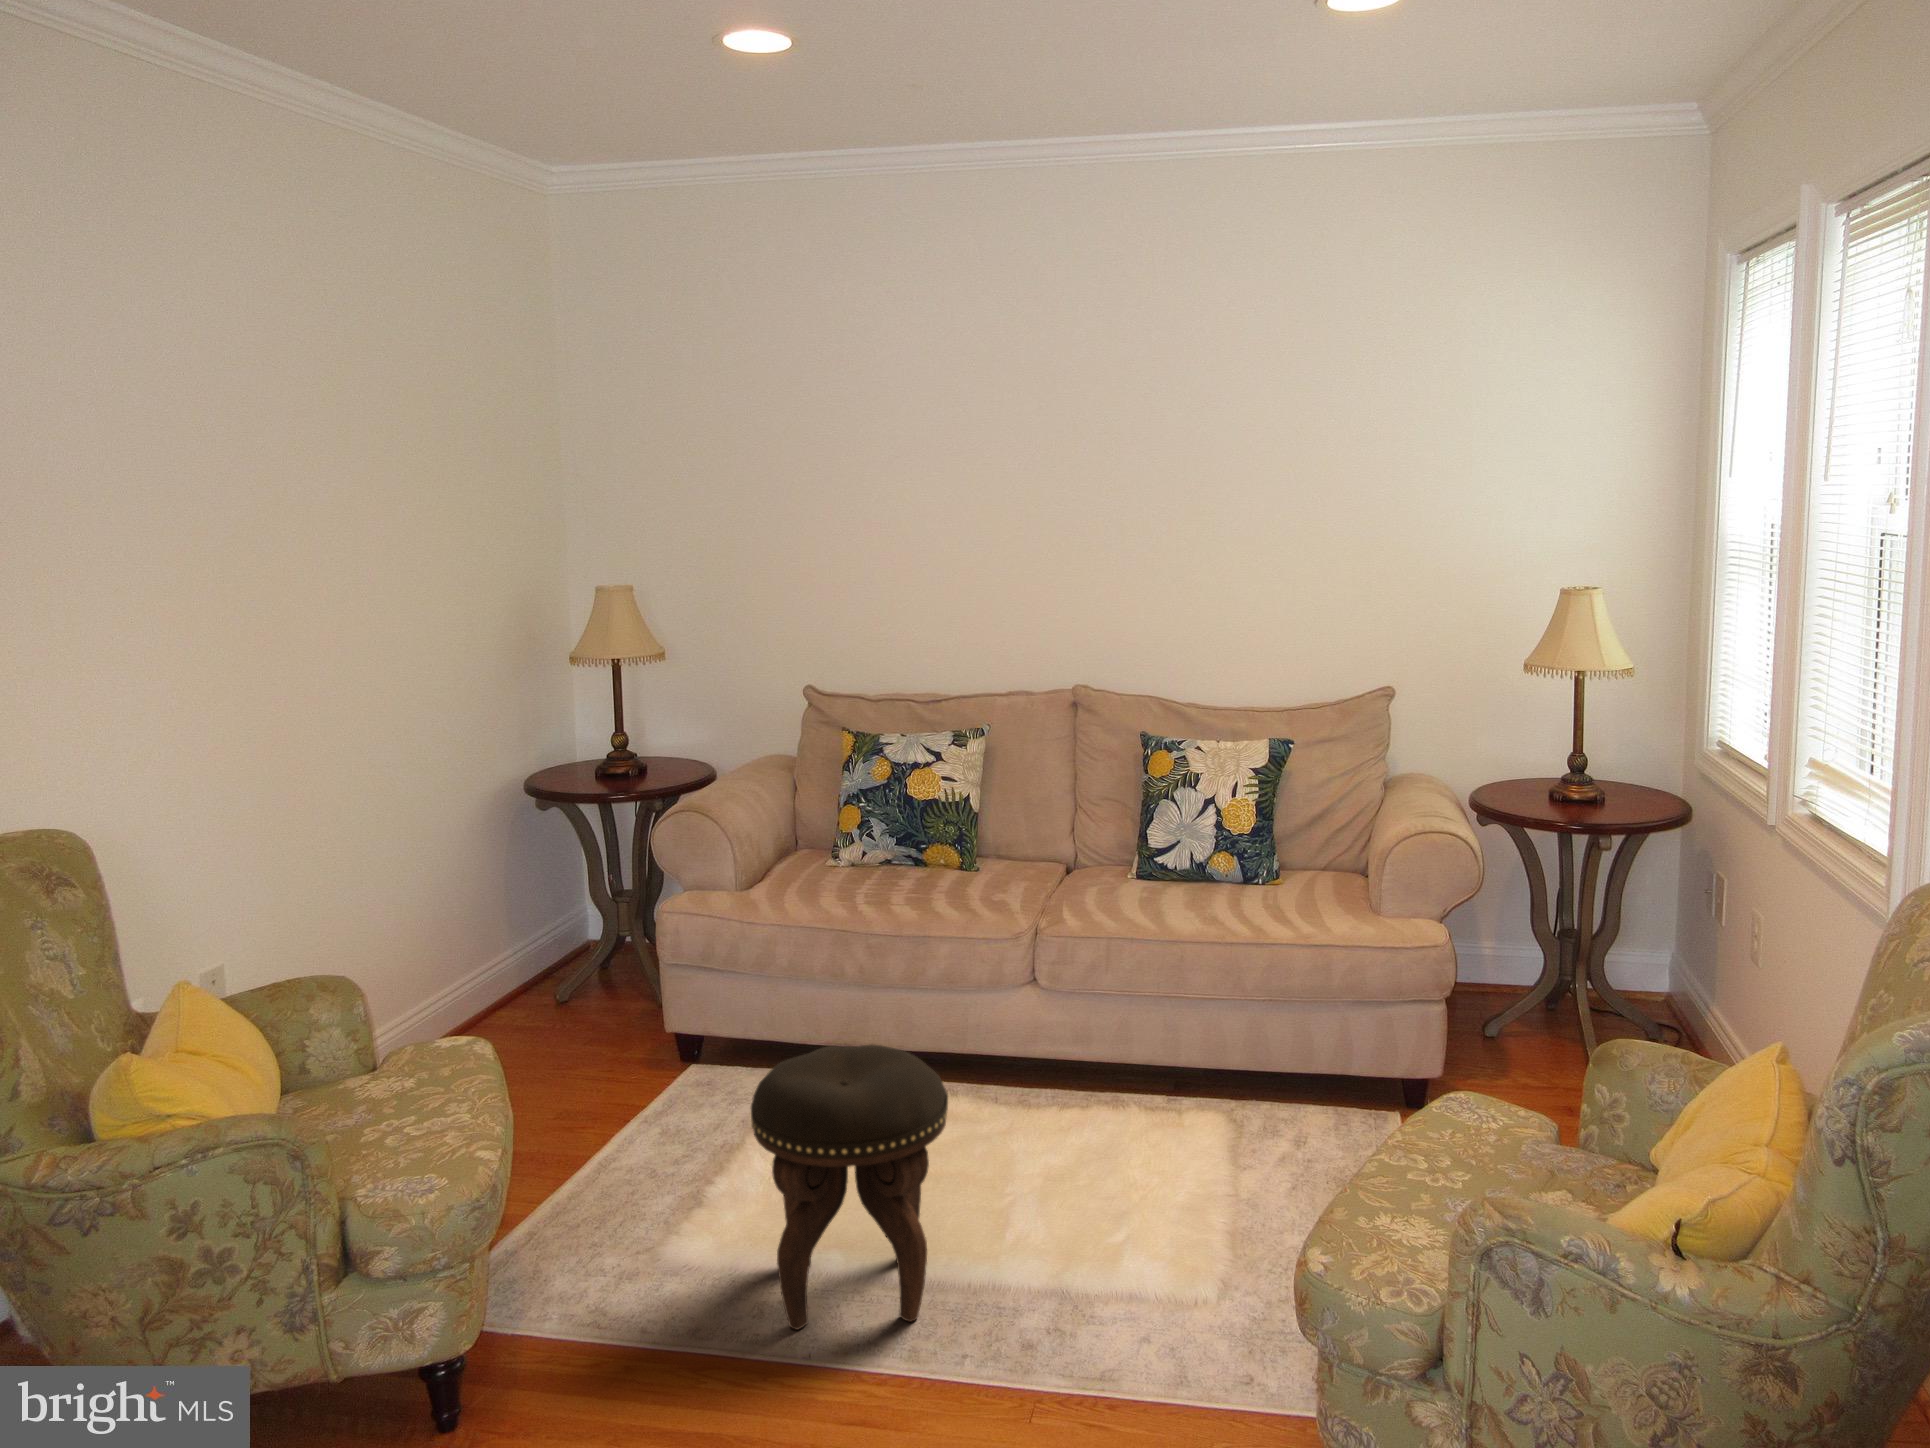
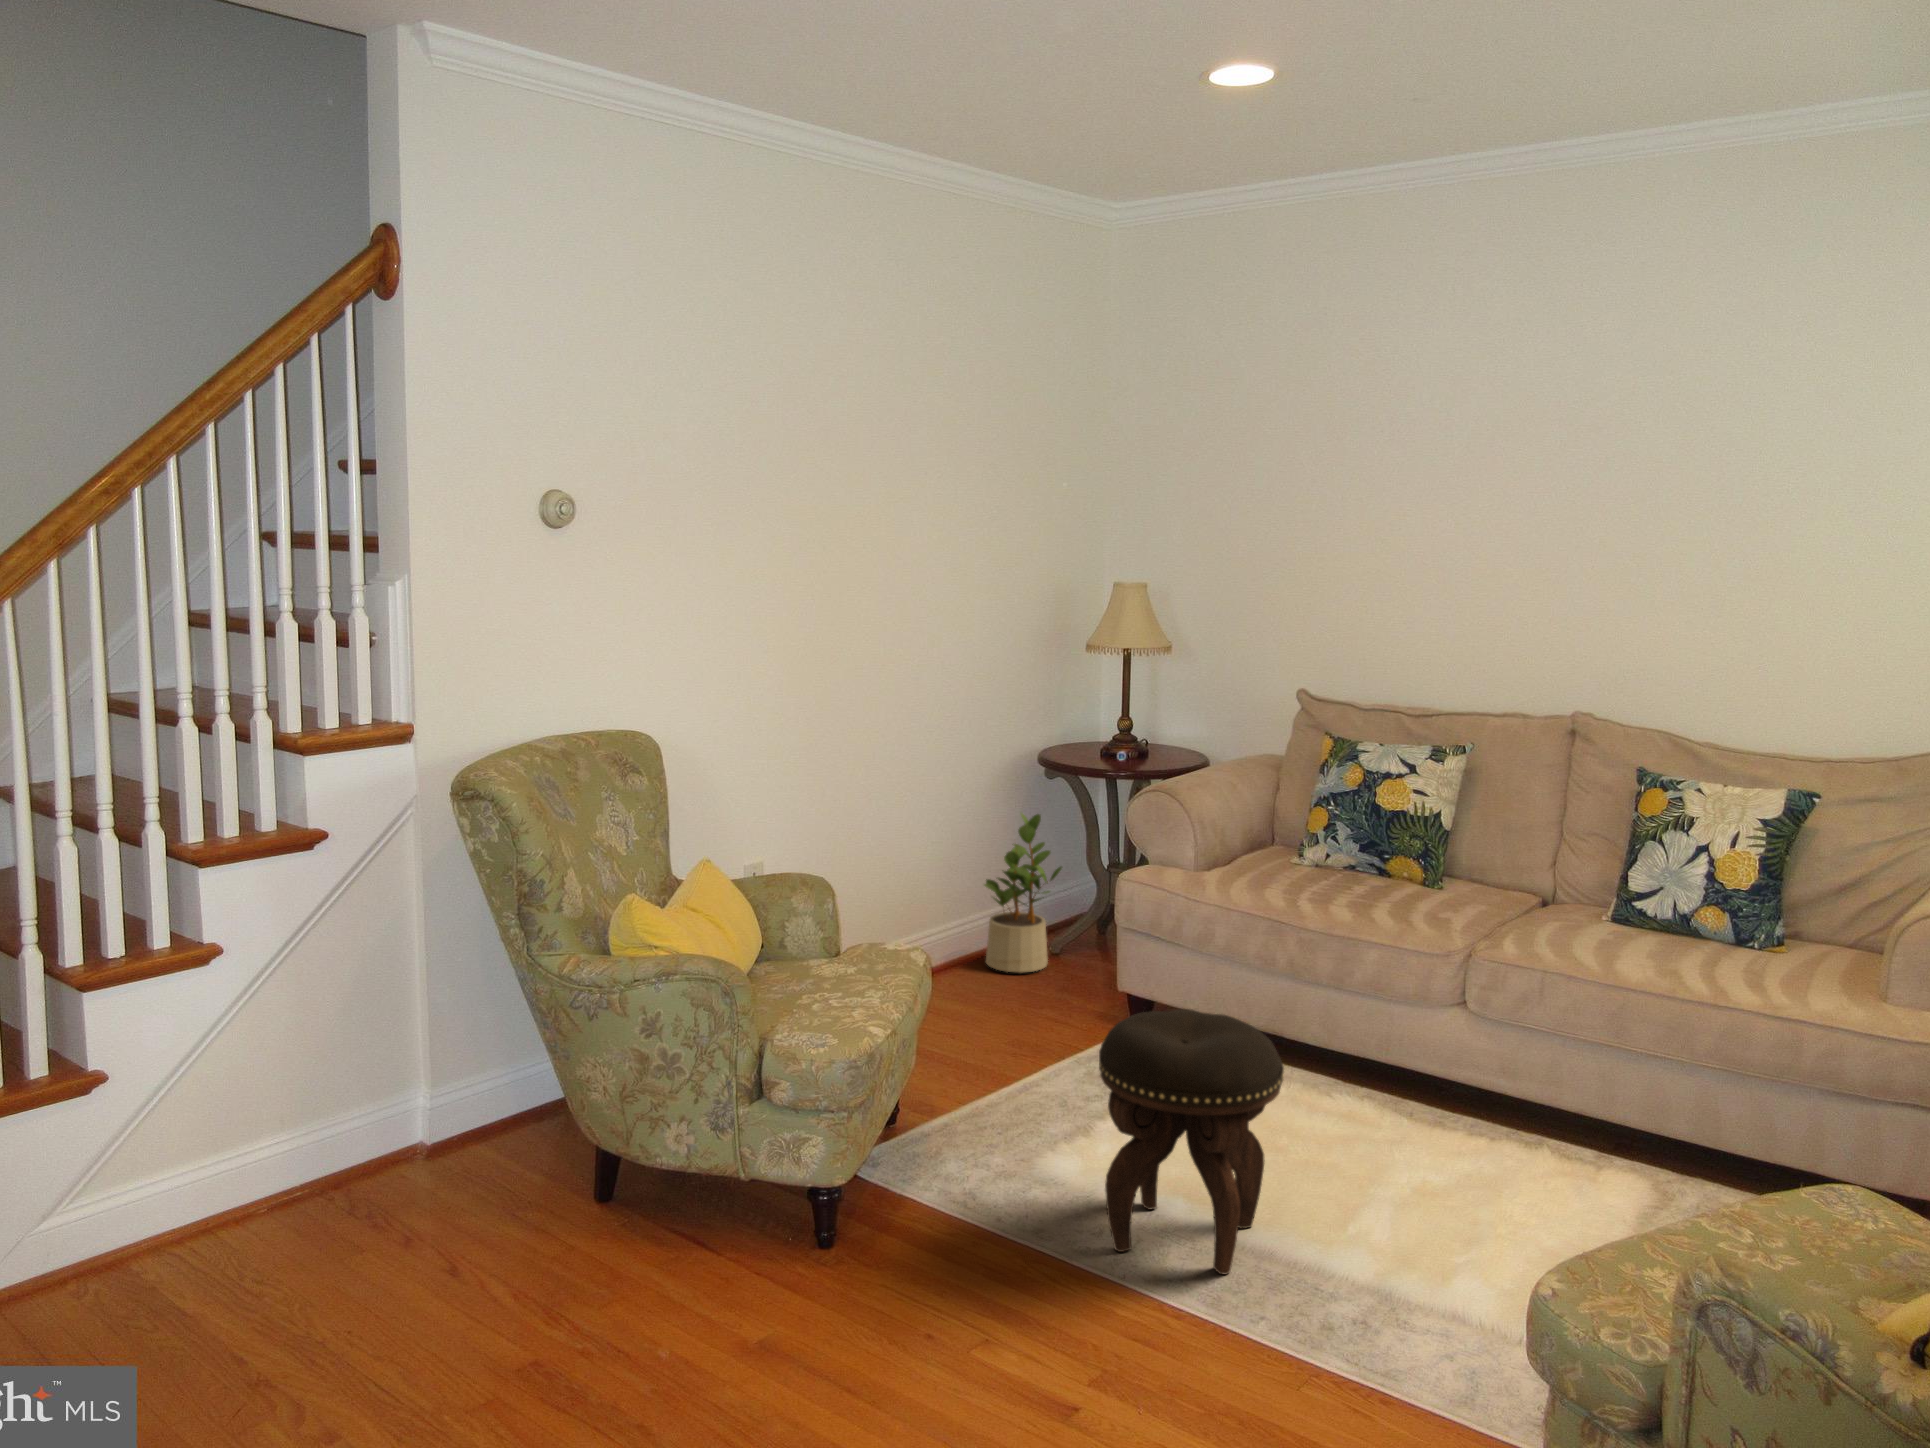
potted plant: none [480,850,573,1030] -> present [984,814,1062,972]

